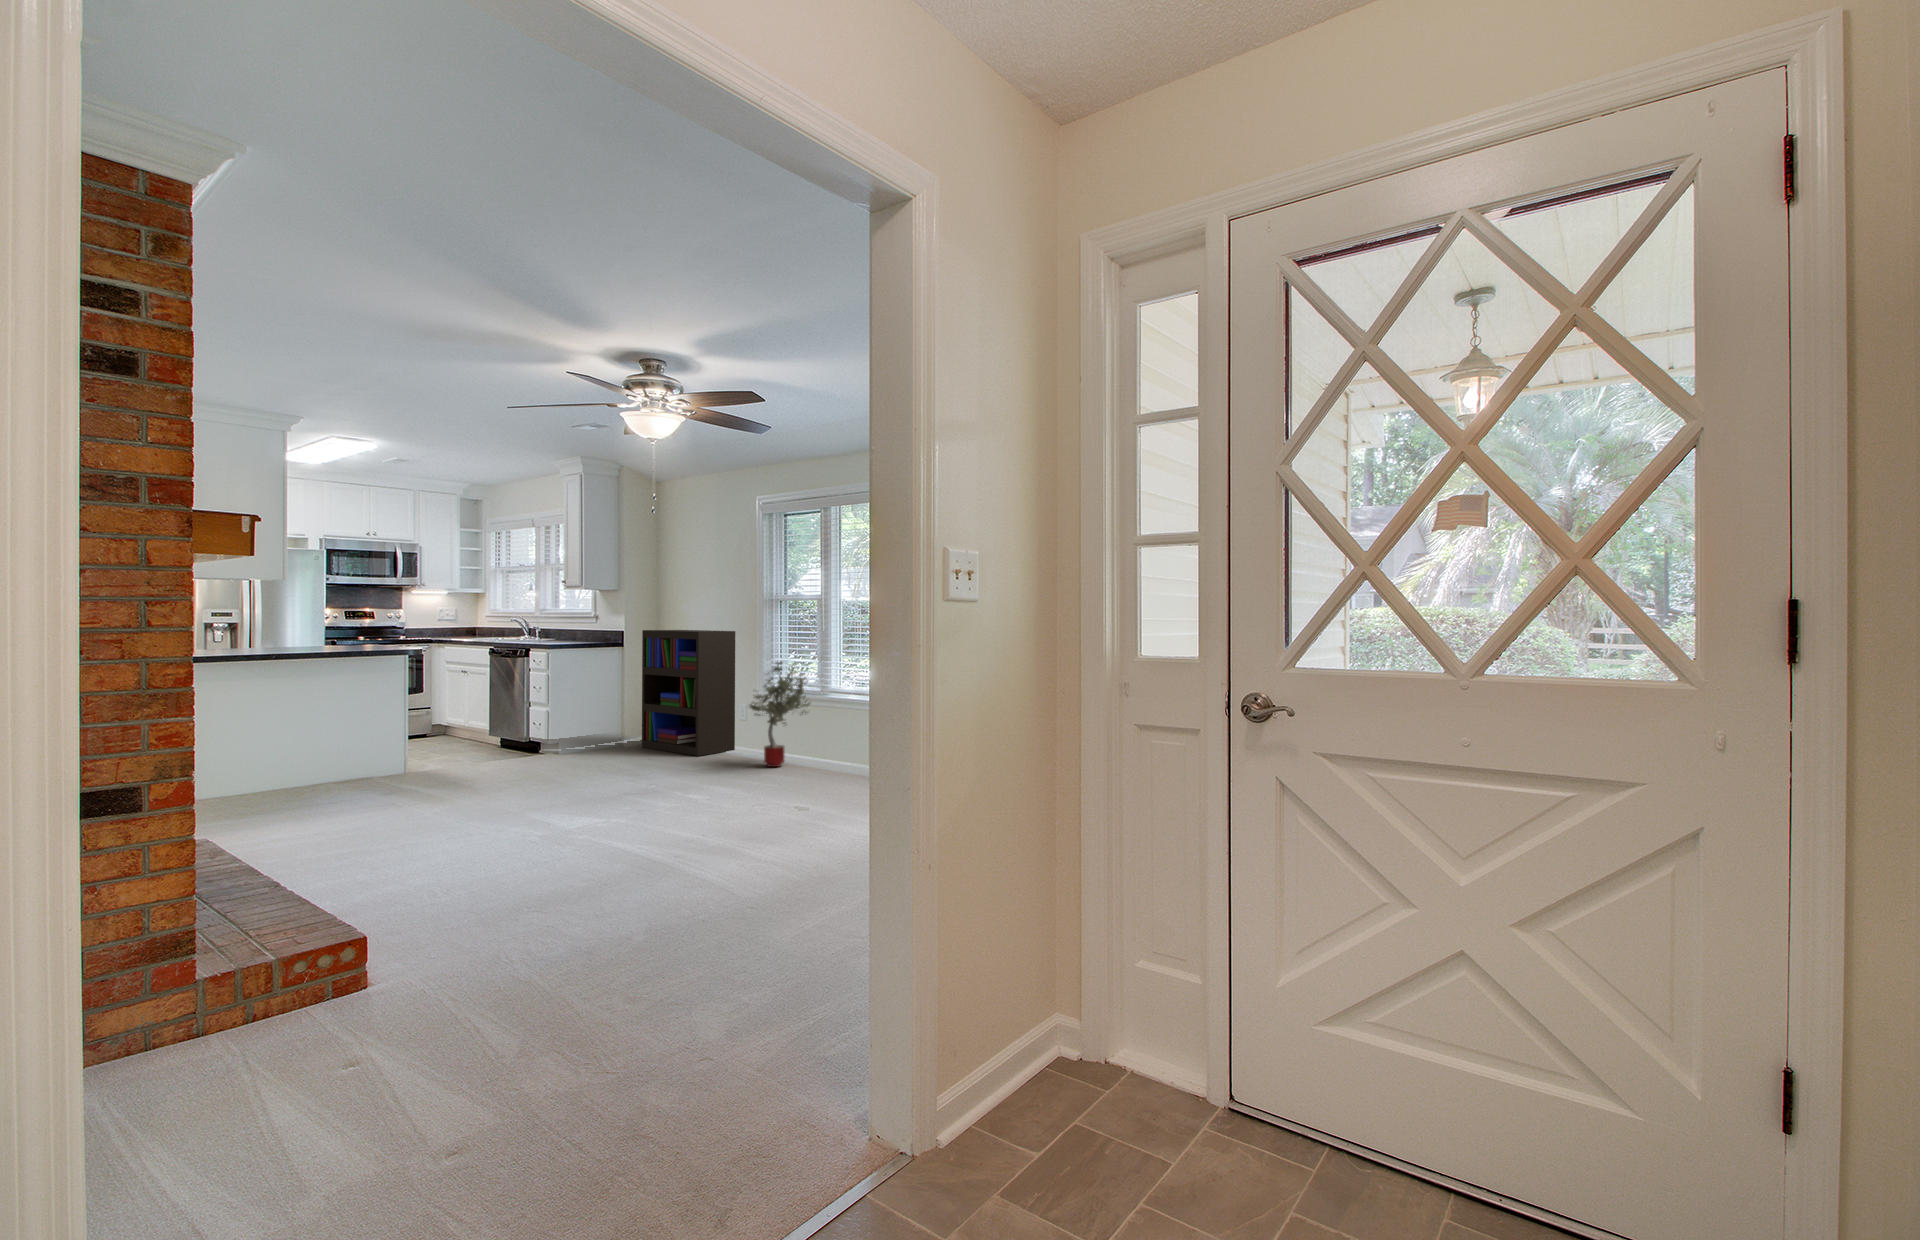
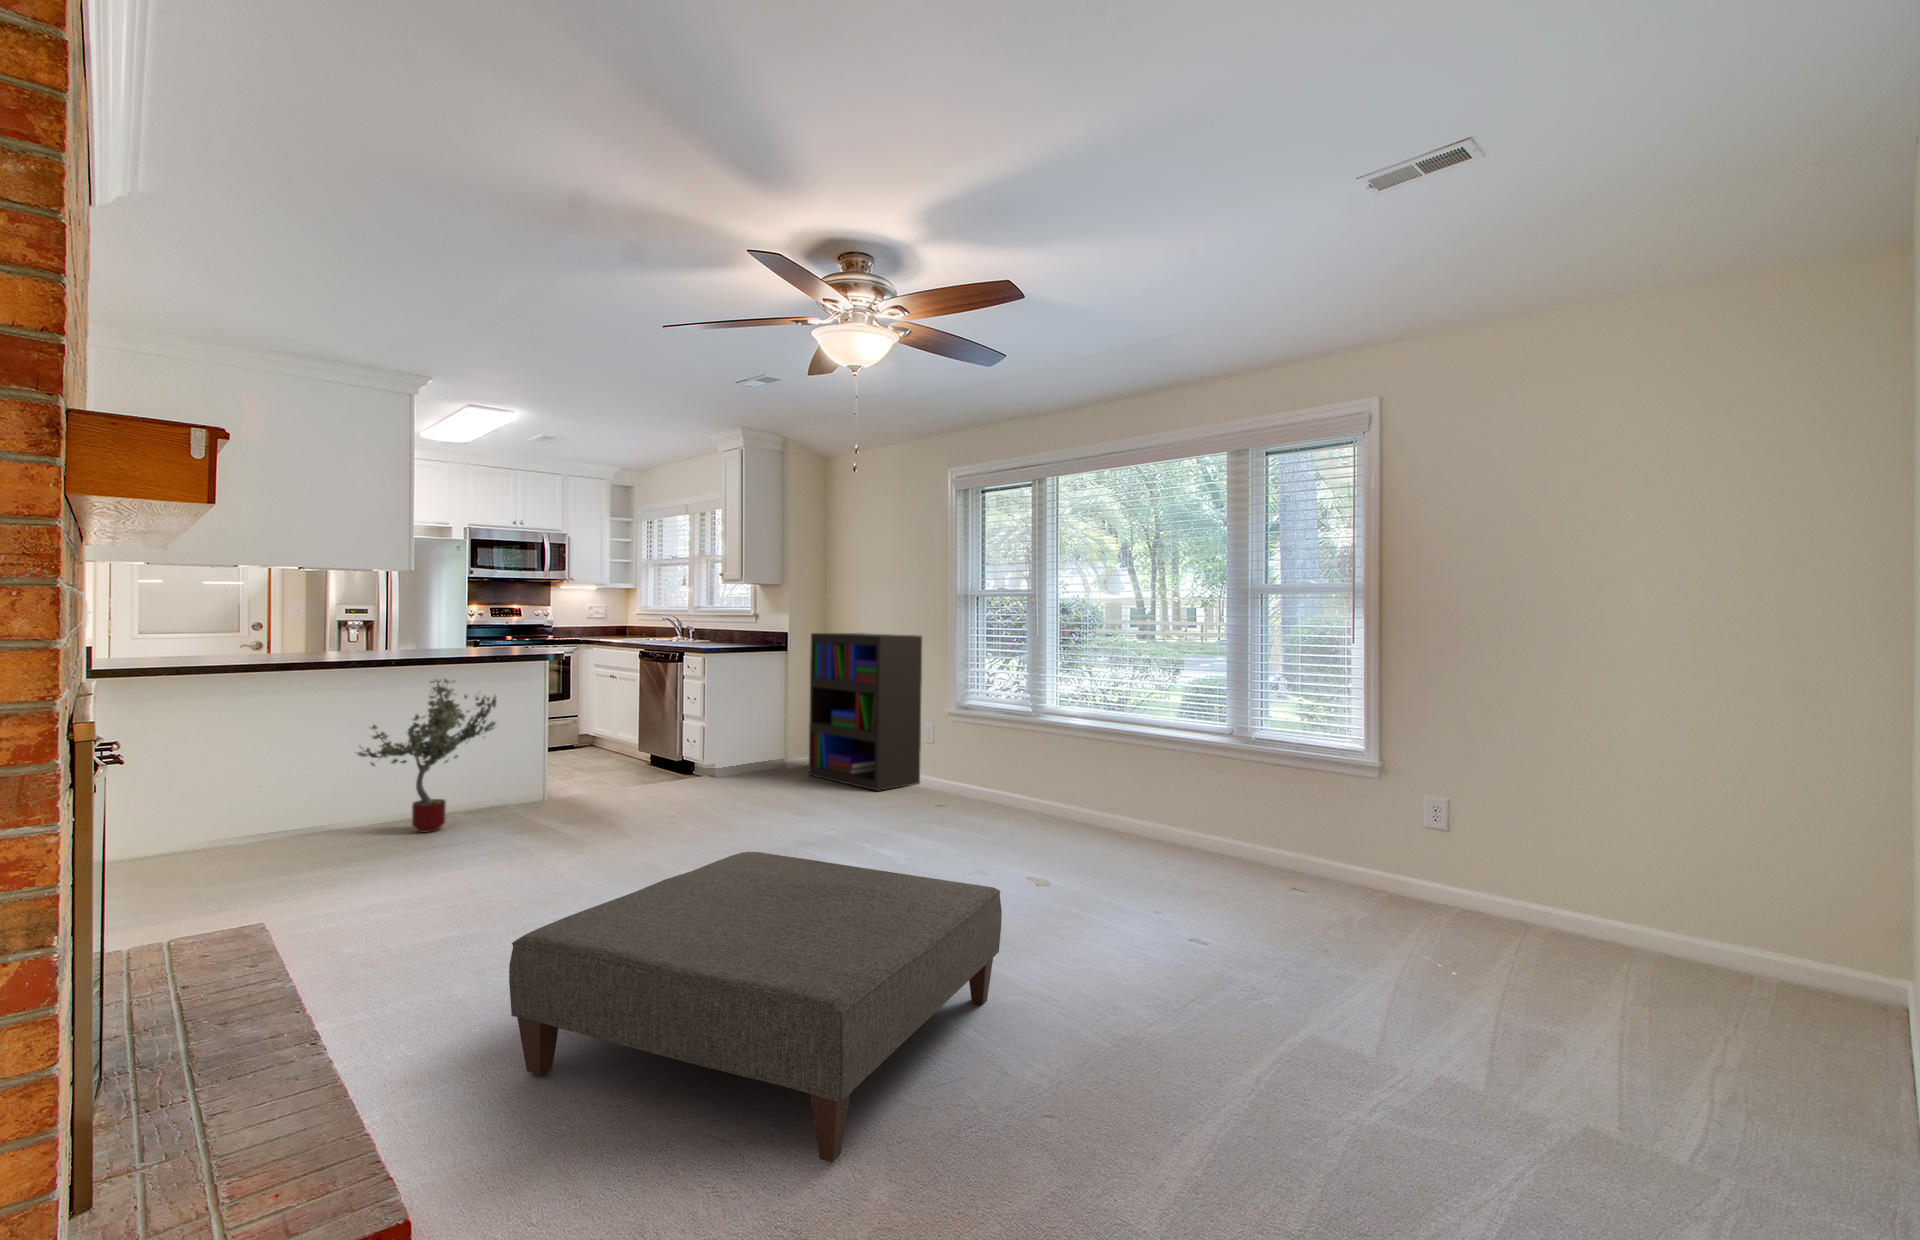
potted tree: present [749,662,811,767] -> present [358,679,496,832]
ottoman: none [407,784,756,941] -> present [509,852,1002,1163]

